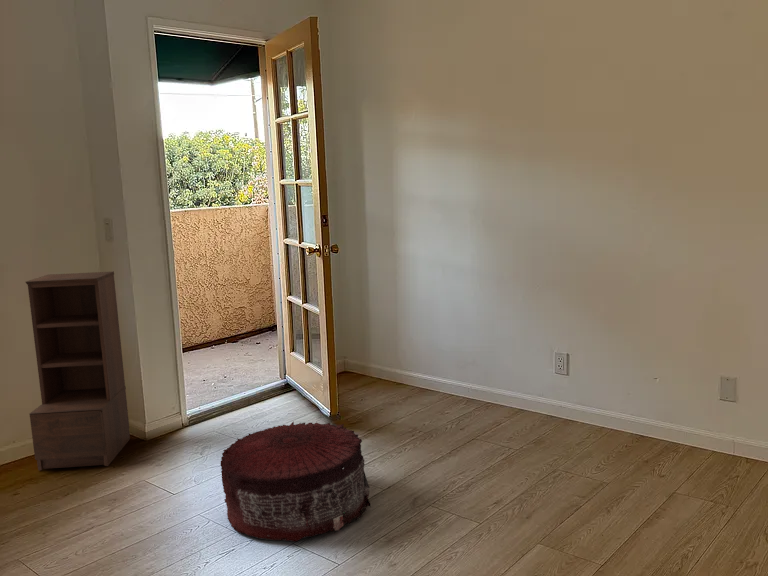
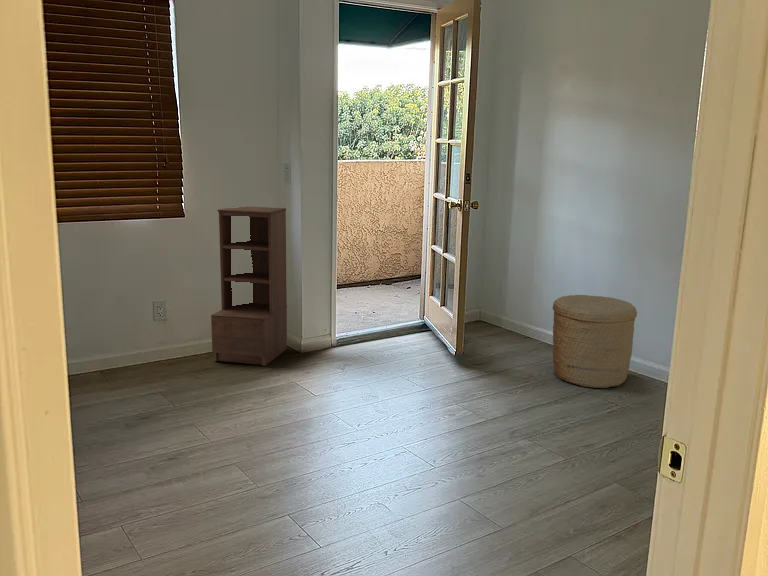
woven basket: none [433,332,520,431] -> present [553,295,637,388]
pouf: present [221,422,370,541] -> none [342,349,462,441]

